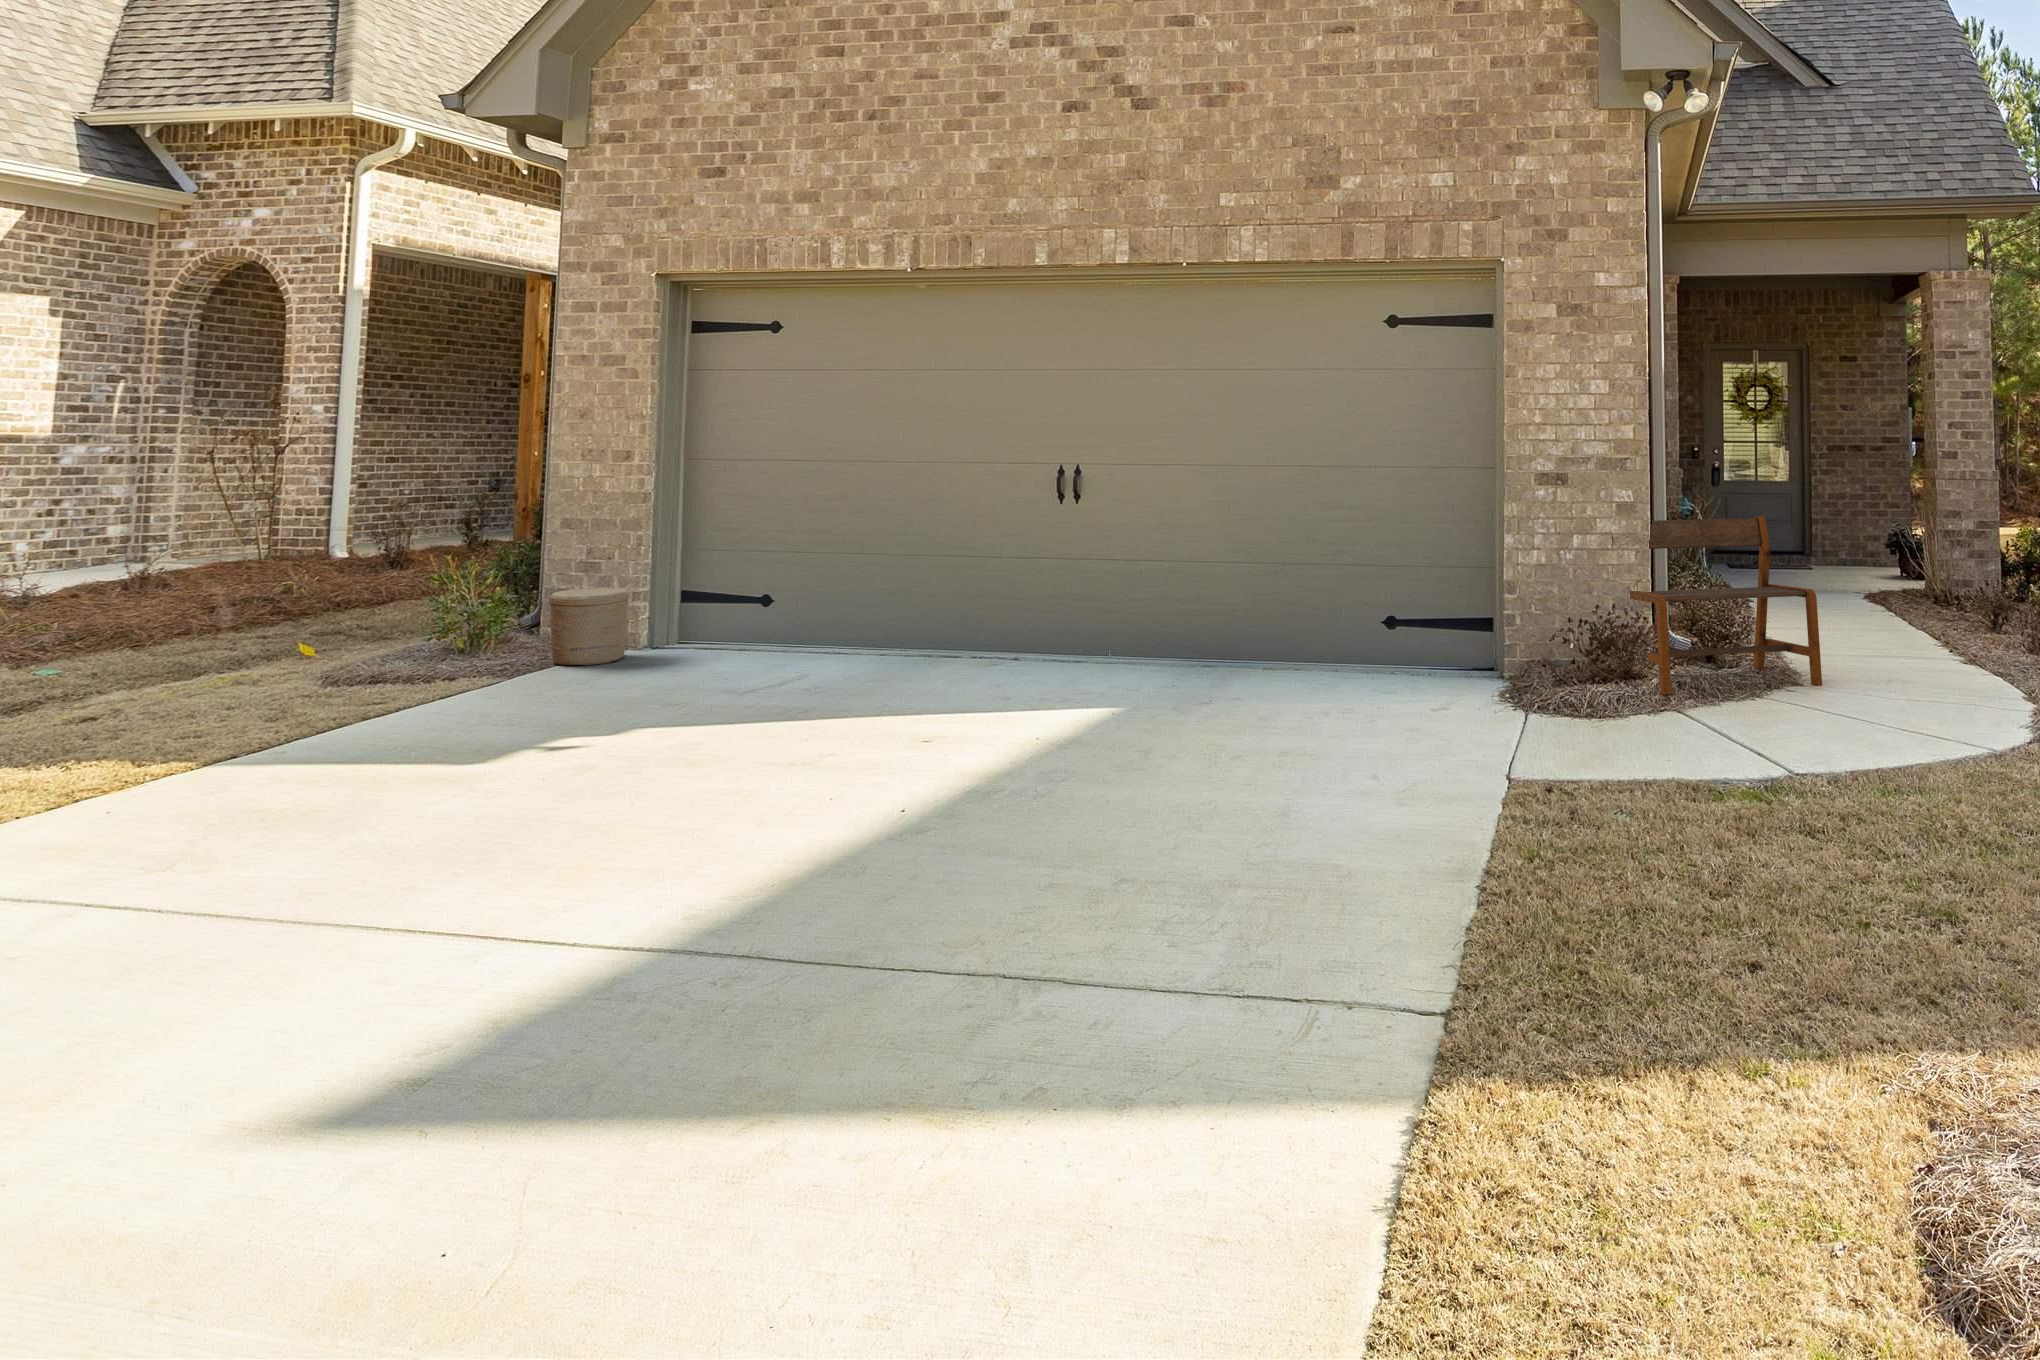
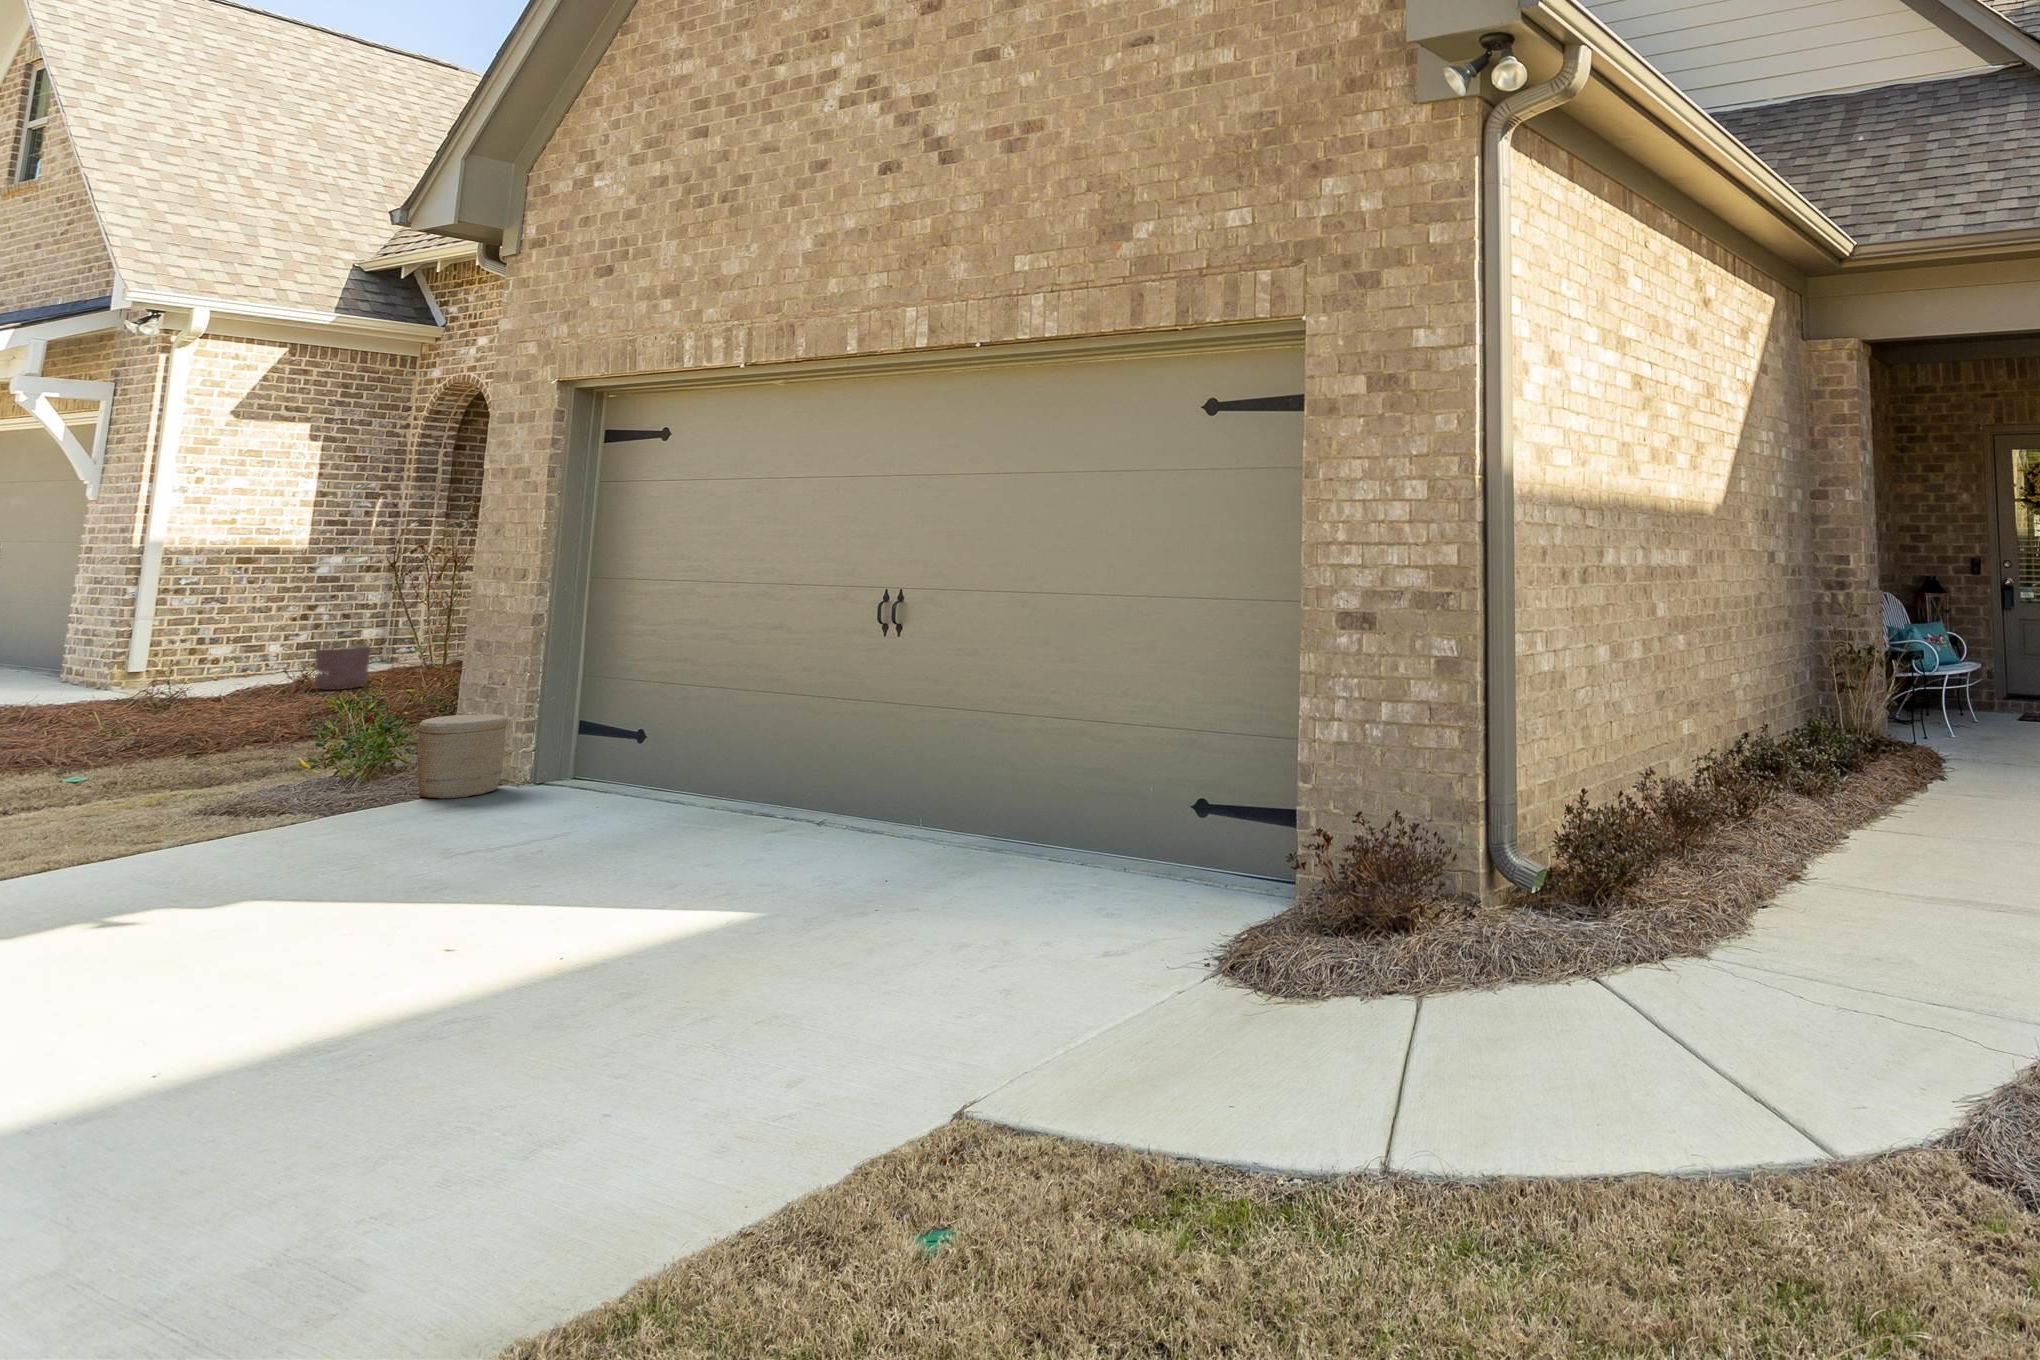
bench: present [1630,516,1822,695] -> none [1456,682,1731,962]
planter: none [72,540,138,589] -> present [315,645,371,690]

